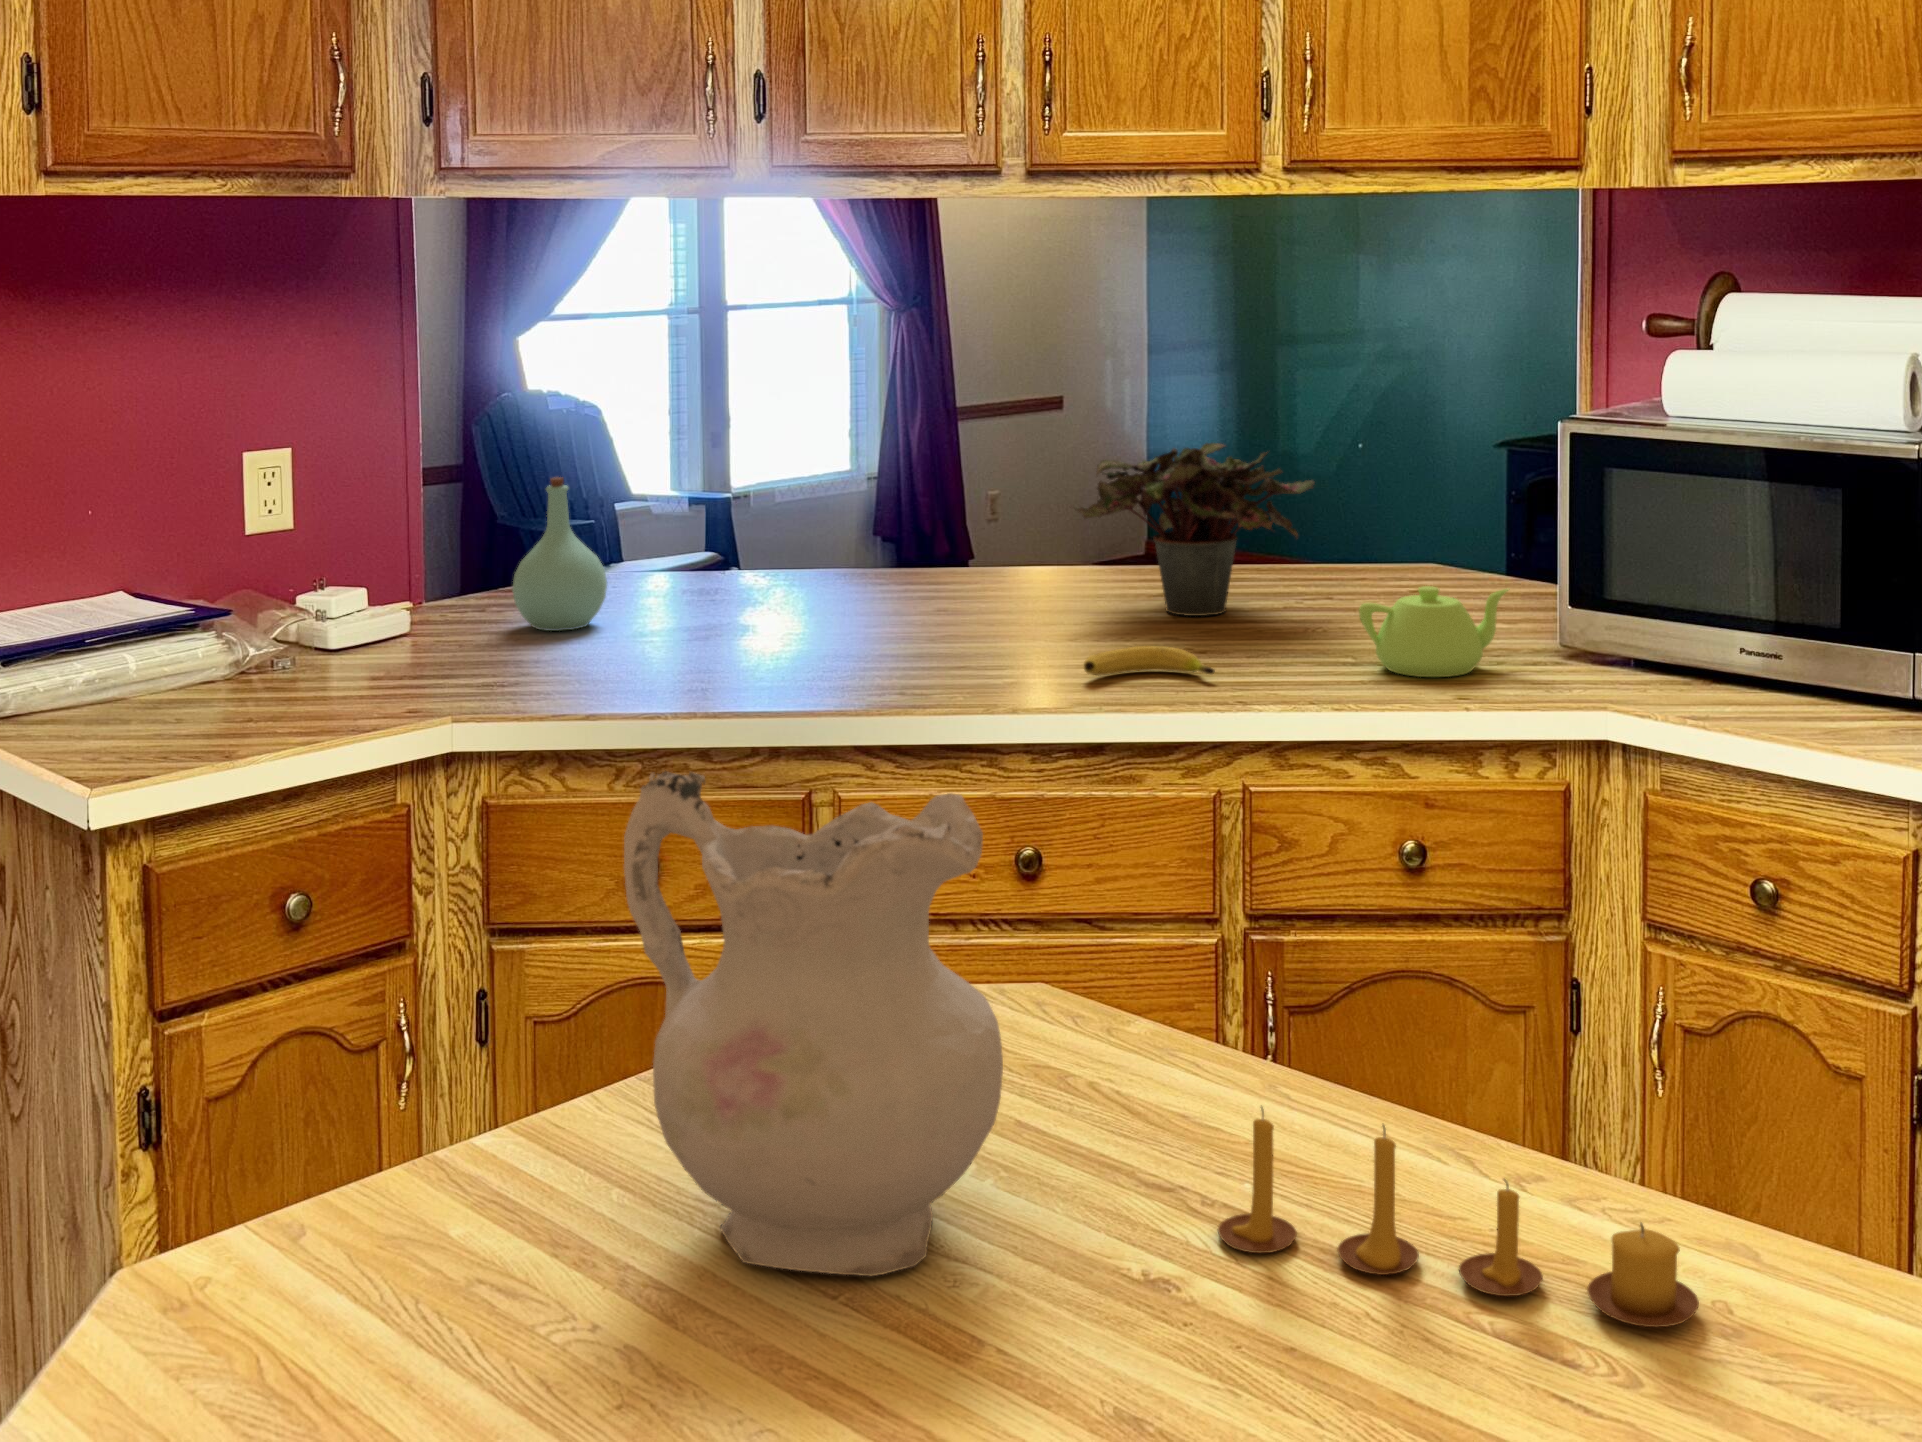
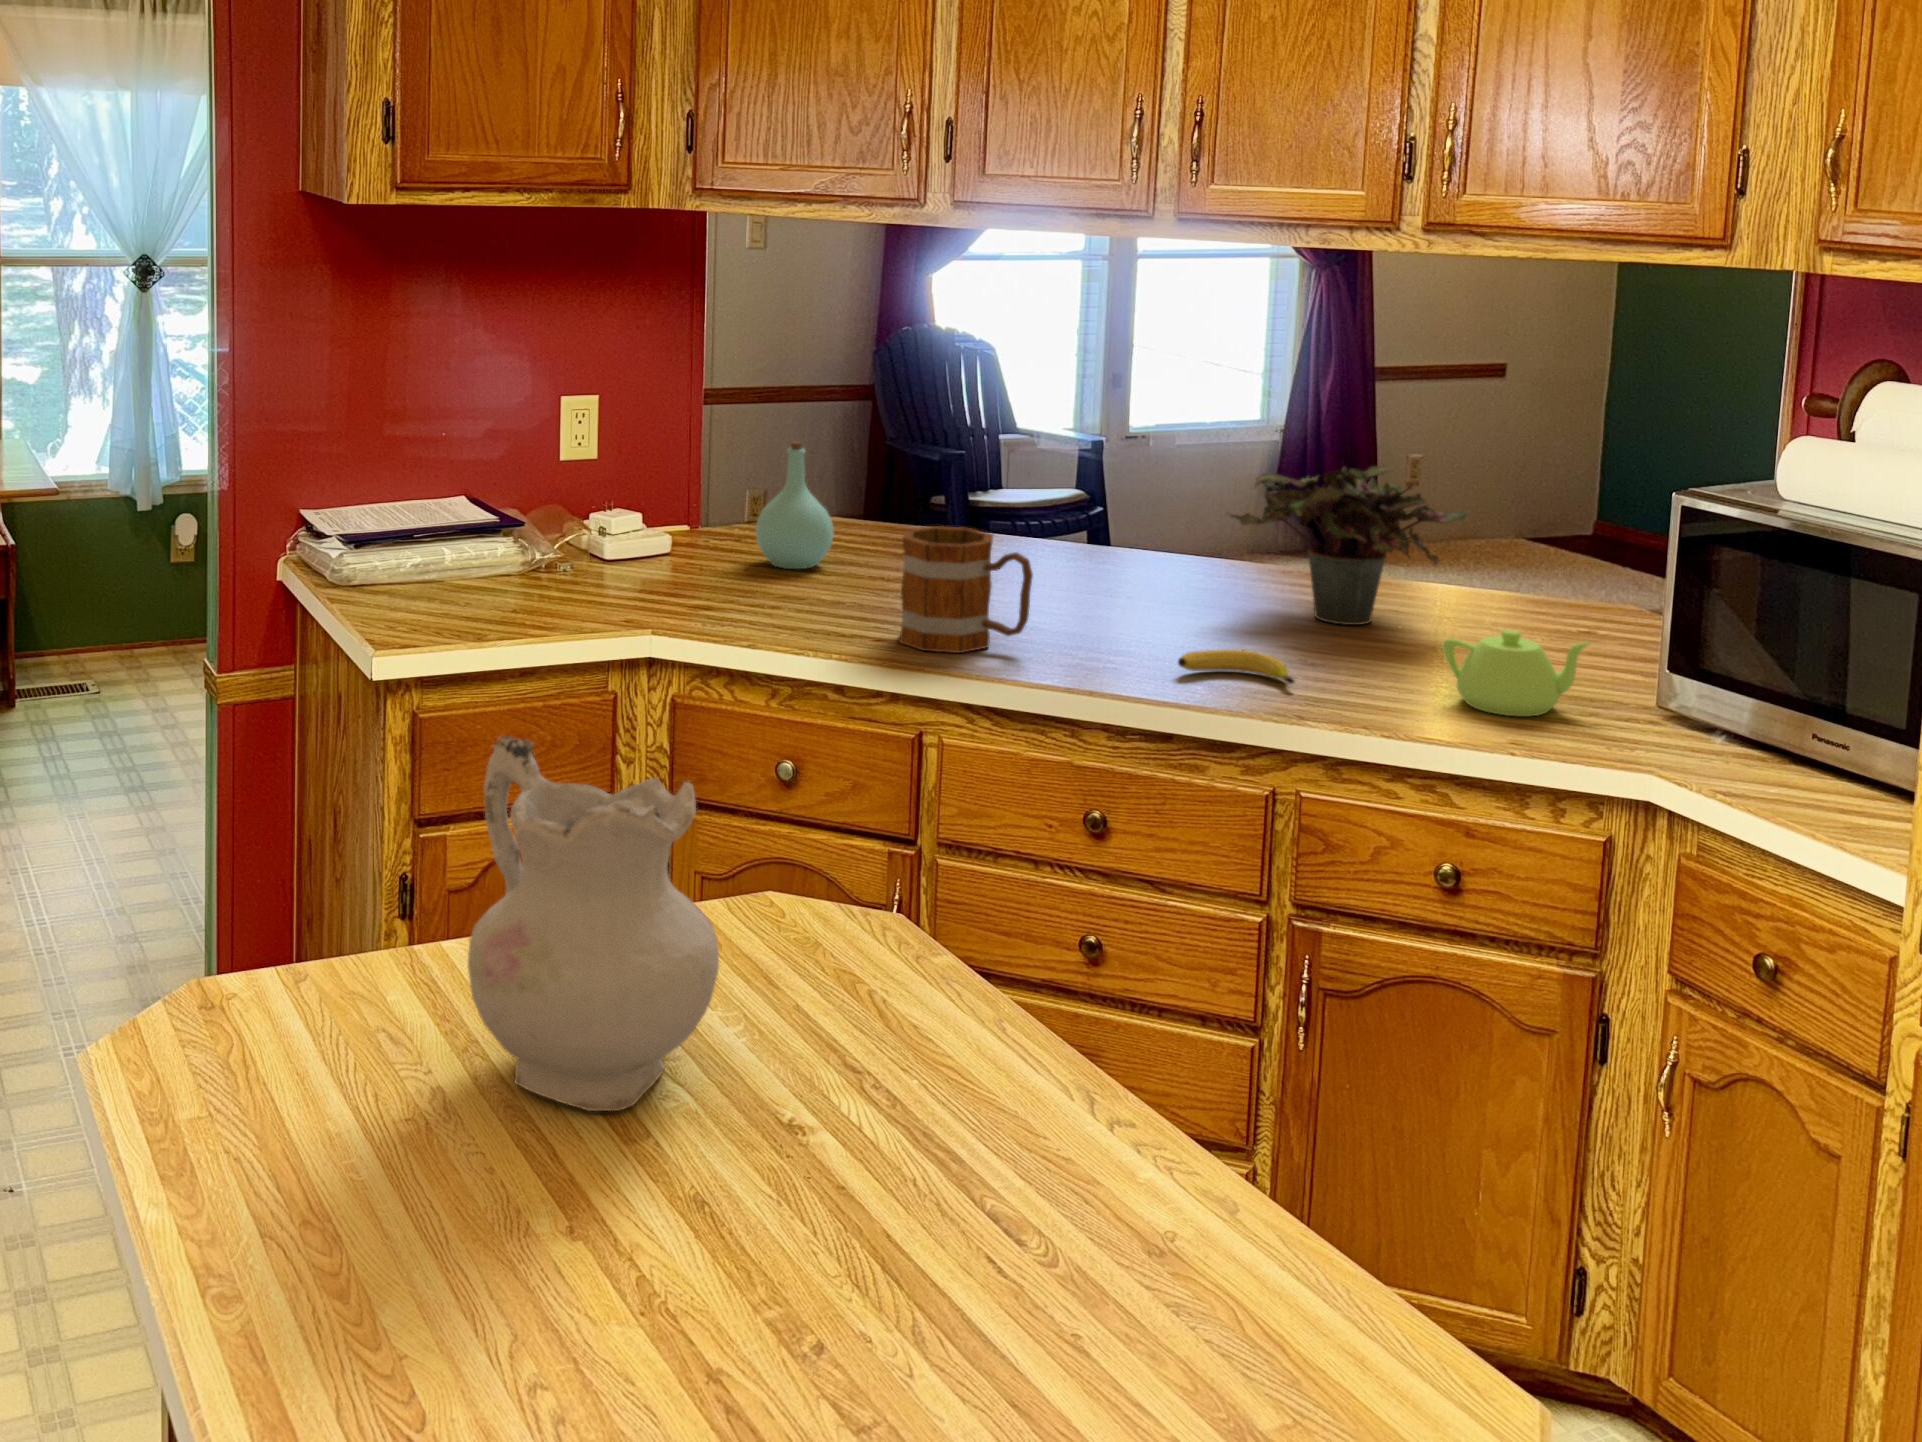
mug: none [746,546,907,693] -> present [900,526,1033,653]
candle: present [1218,1107,1699,1327] -> none [841,1049,1143,1272]

